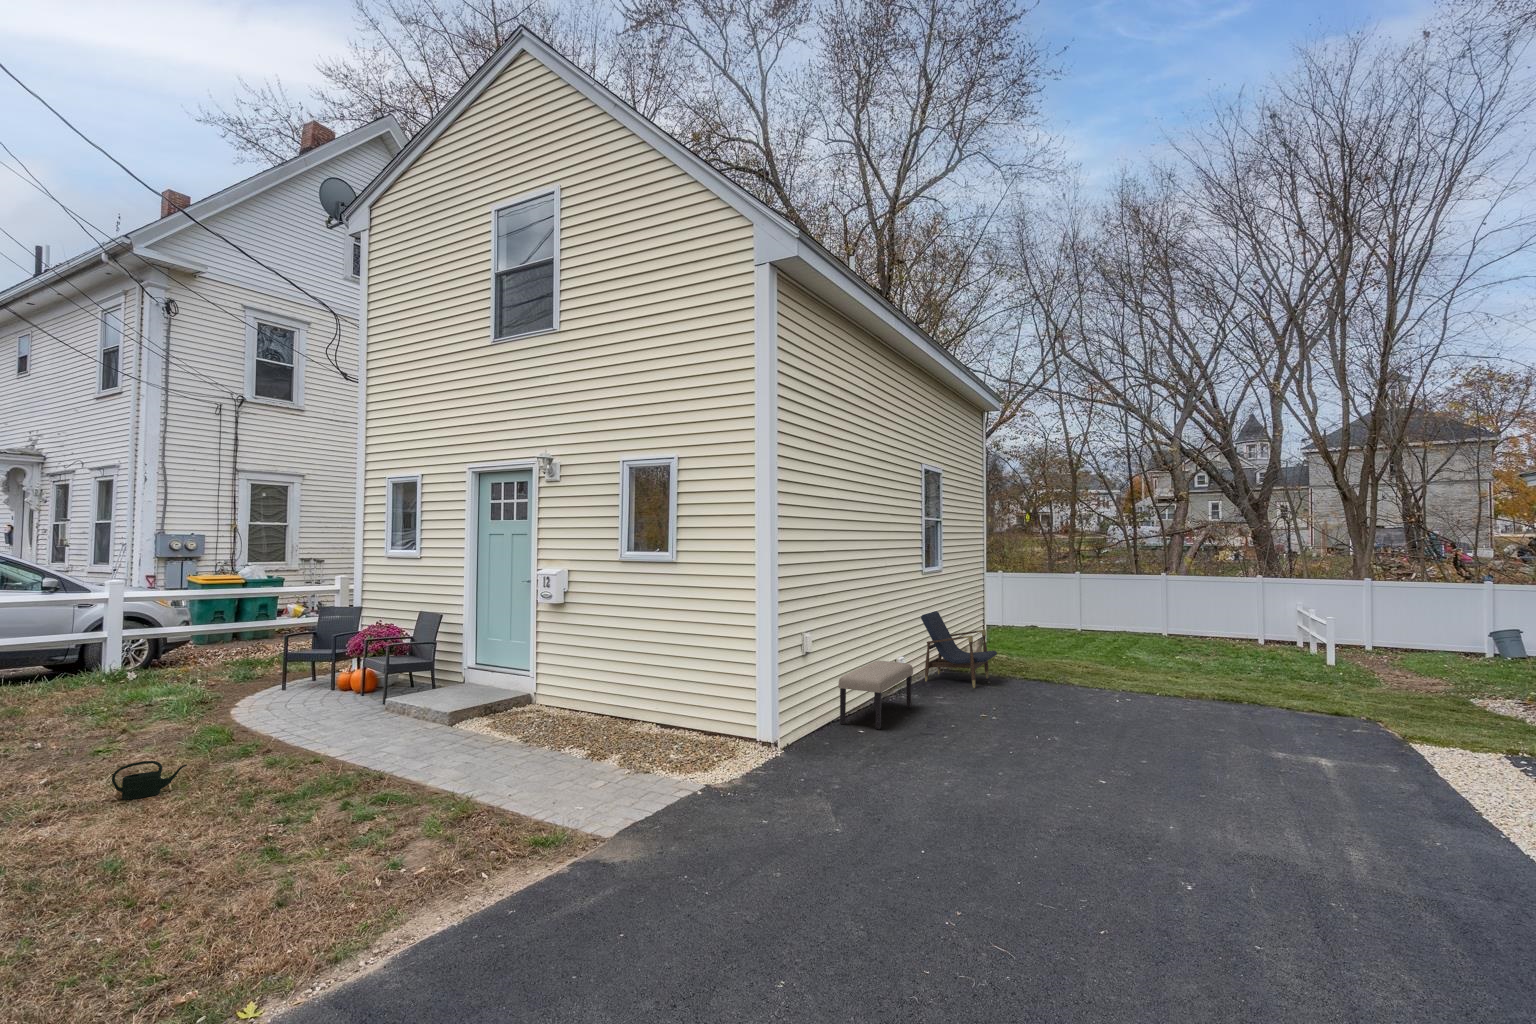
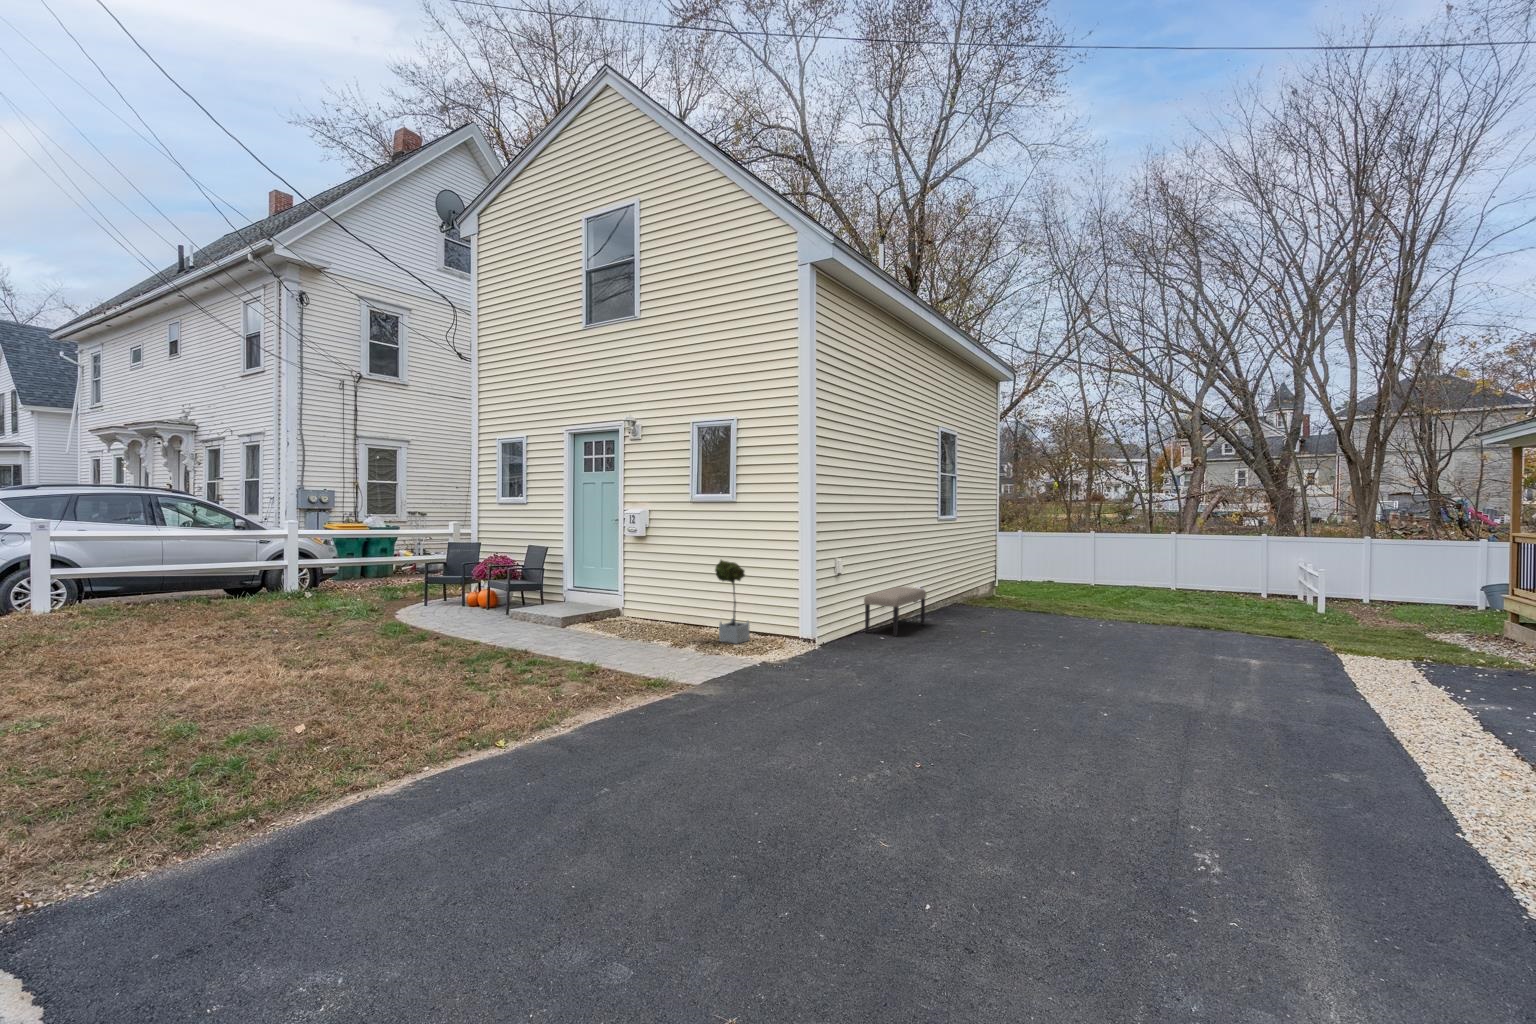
lounge chair: present [921,611,997,688] -> none [937,552,1003,614]
potted tree: none [648,638,693,750] -> present [715,560,750,644]
watering can: present [112,761,187,800] -> none [350,634,396,659]

